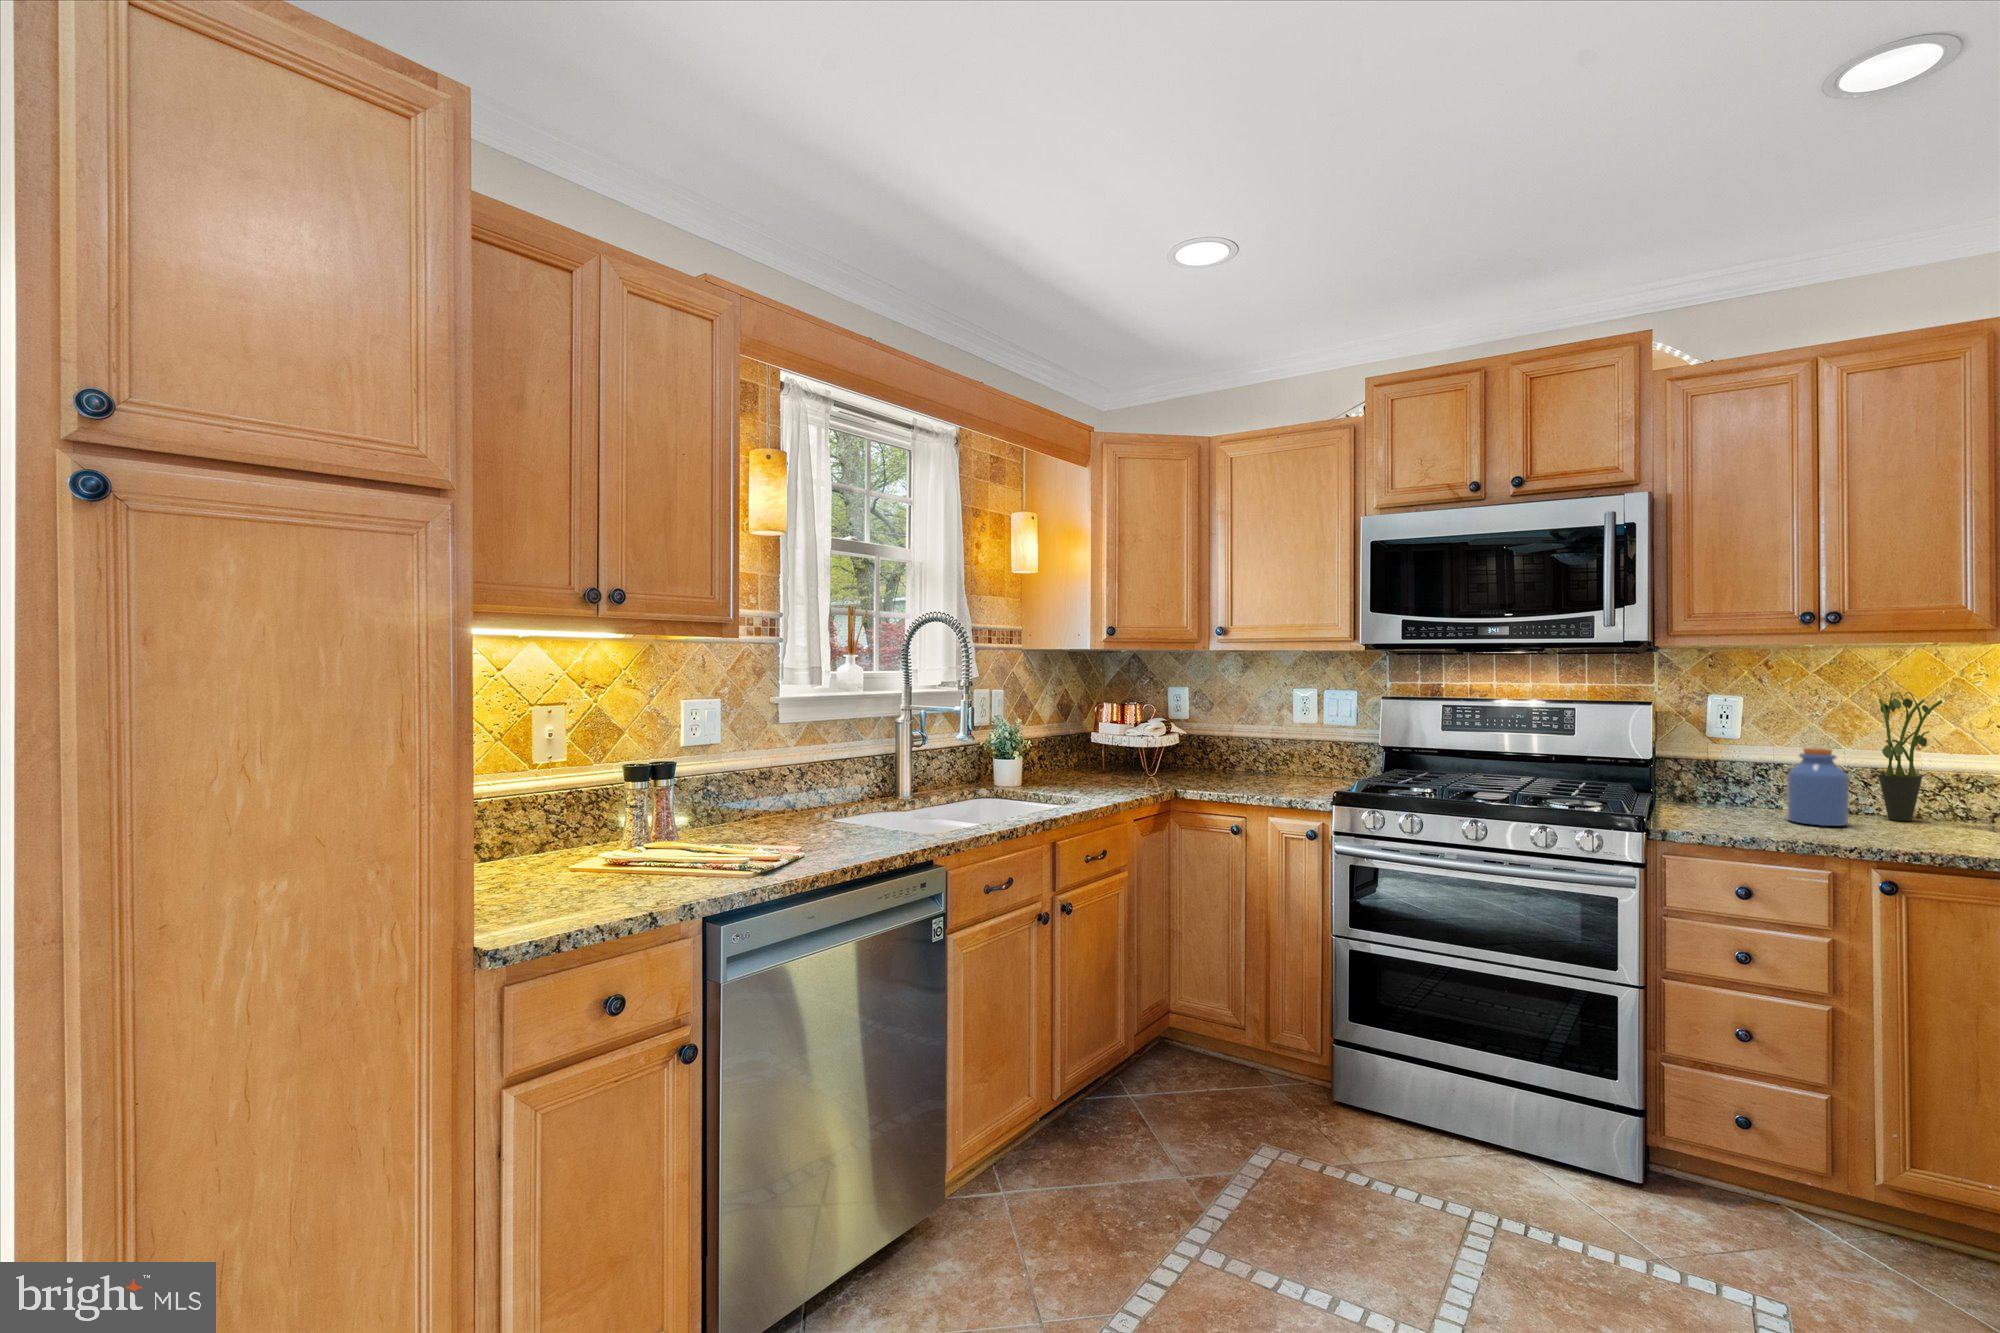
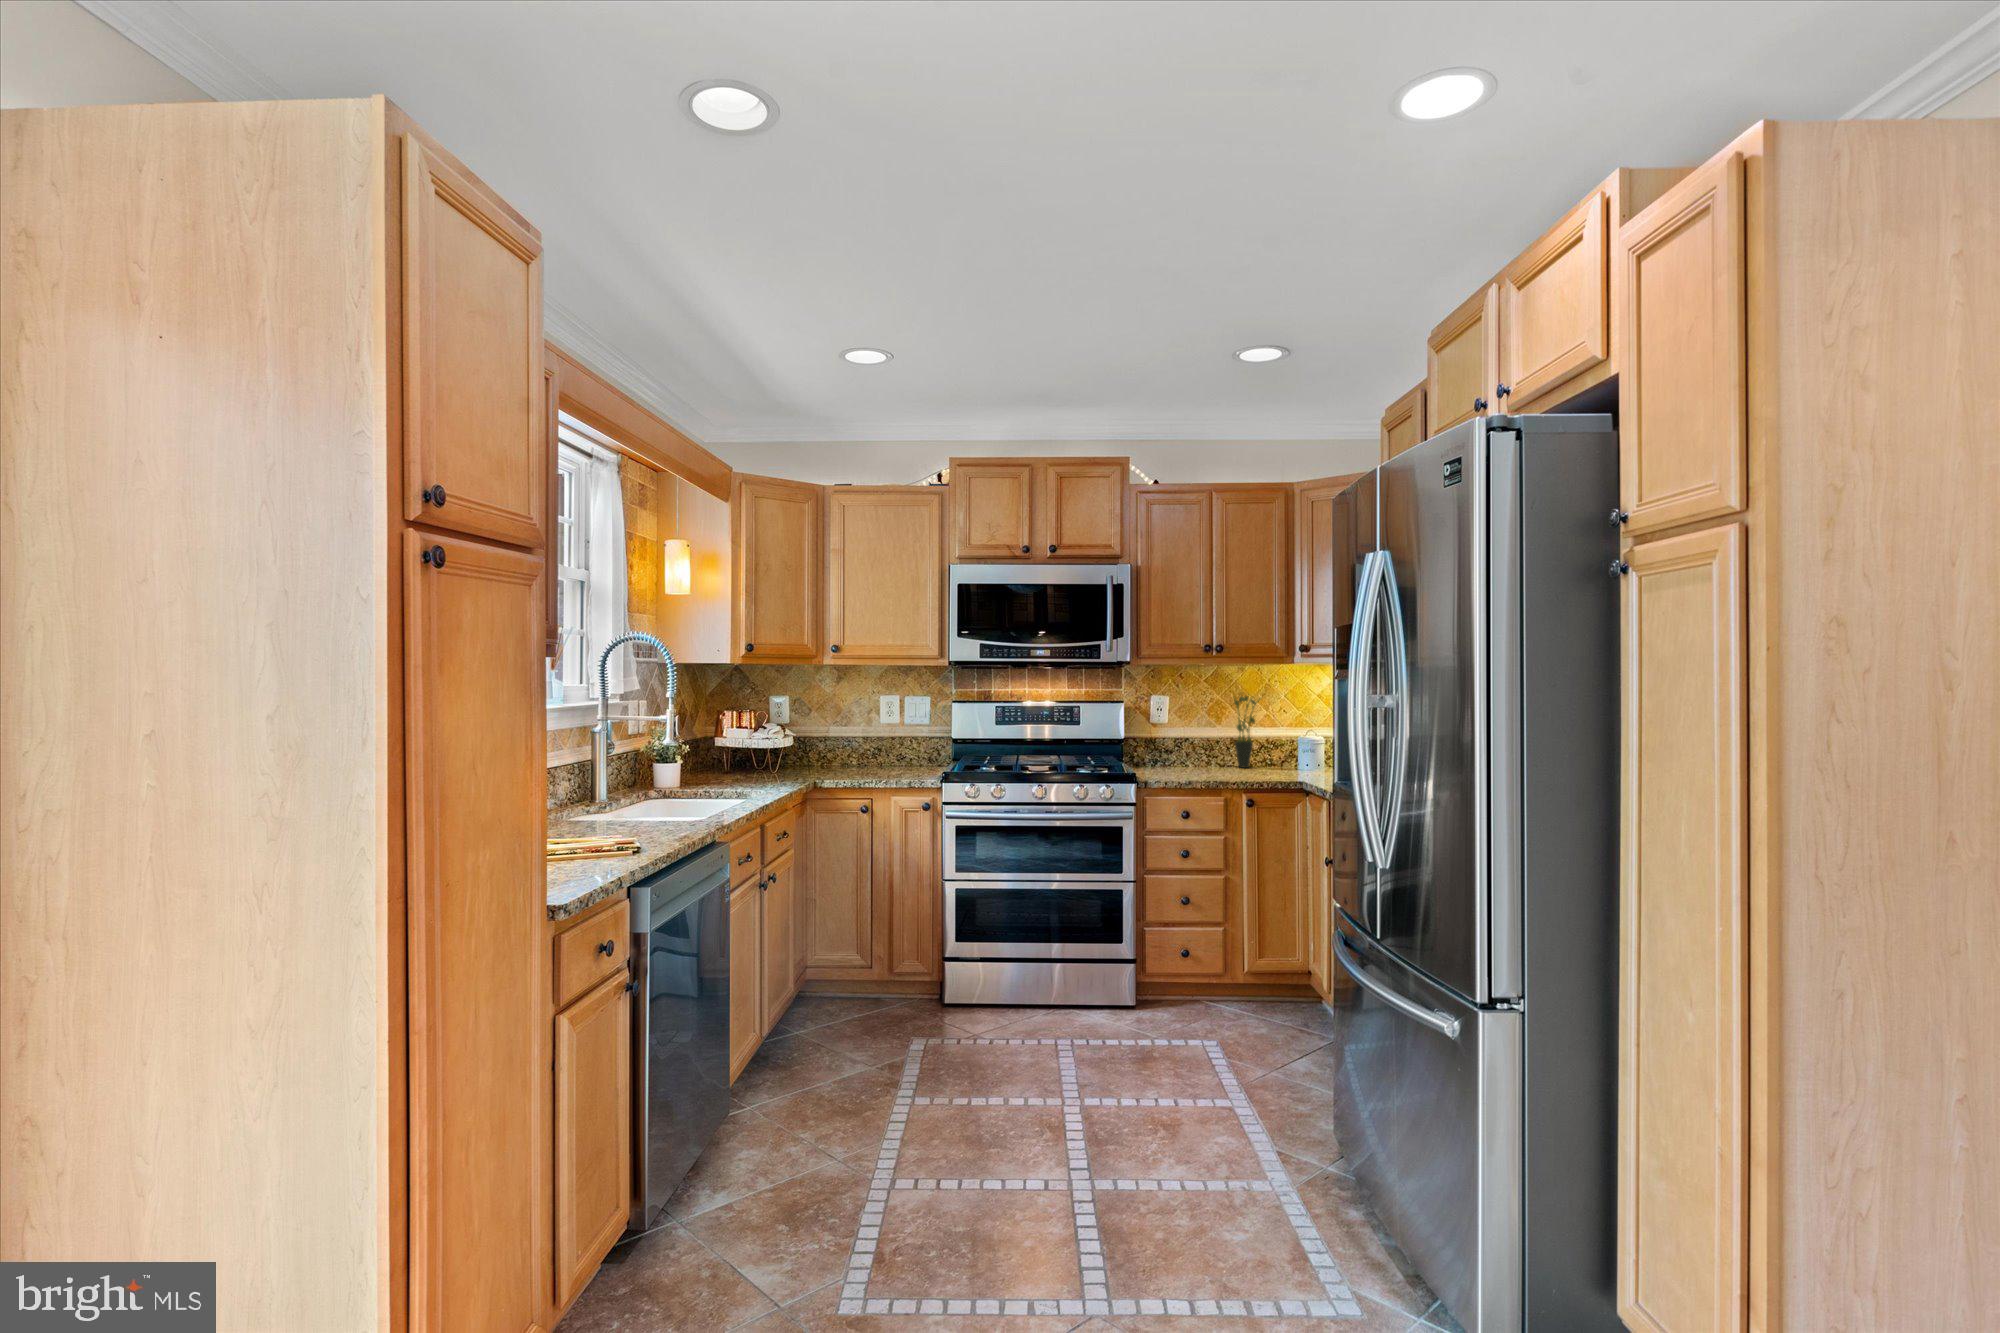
jar: present [1787,748,1848,826] -> none [1197,727,1225,772]

